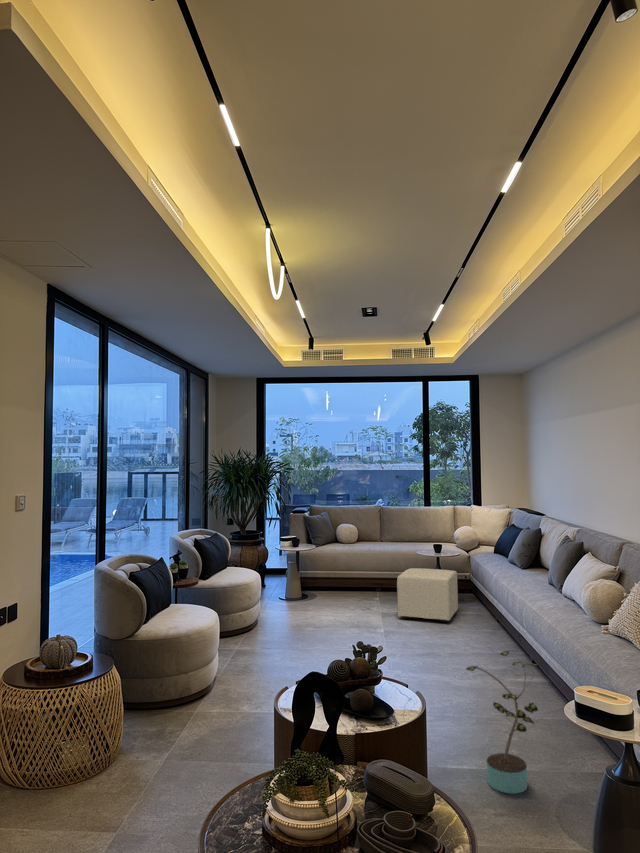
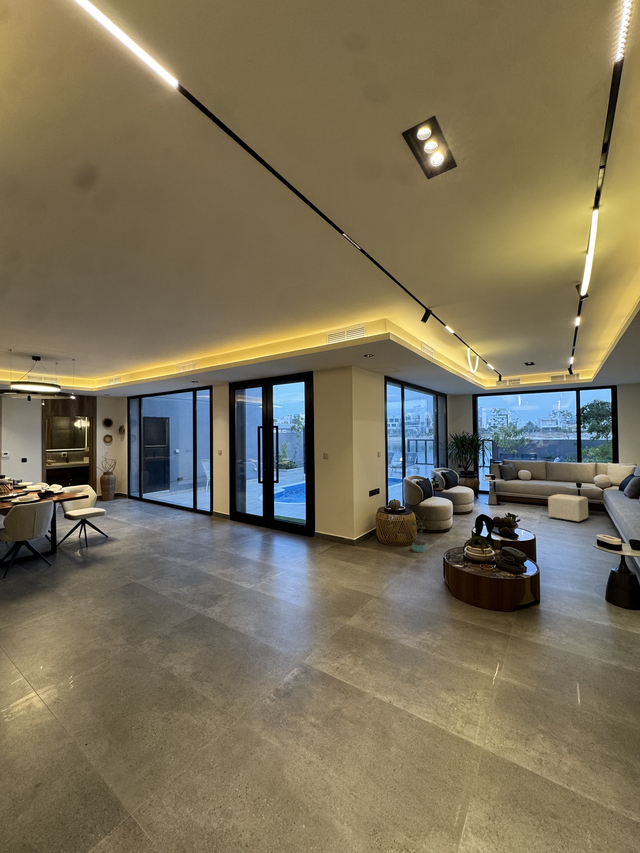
potted plant: present [466,651,538,794] -> present [410,511,426,552]

